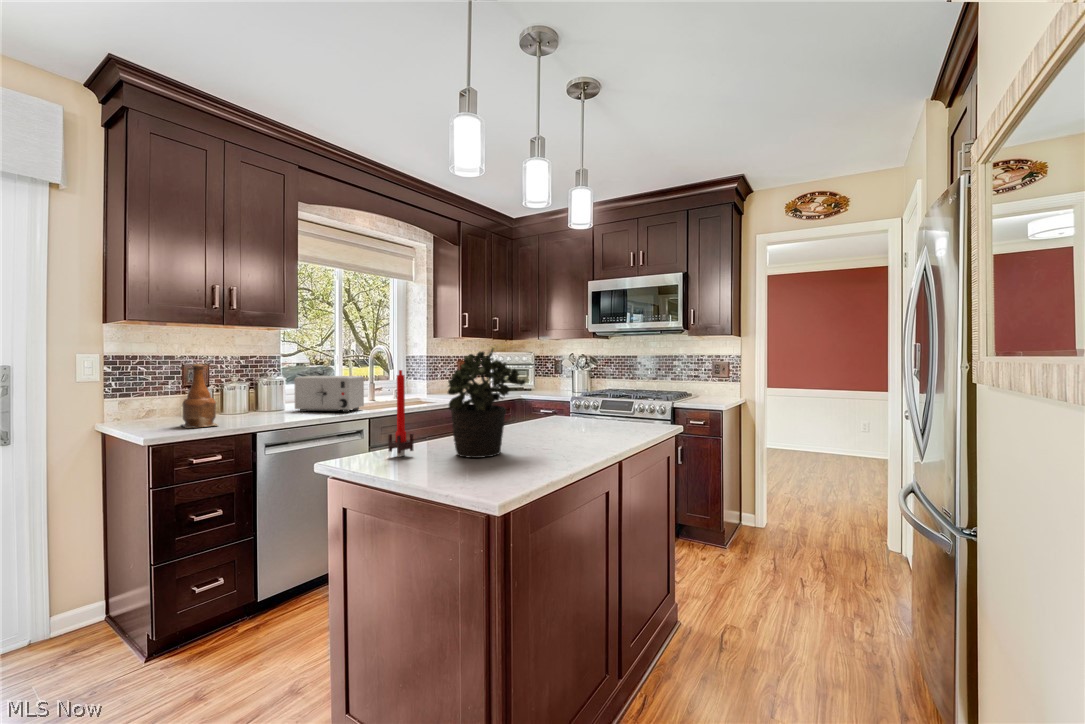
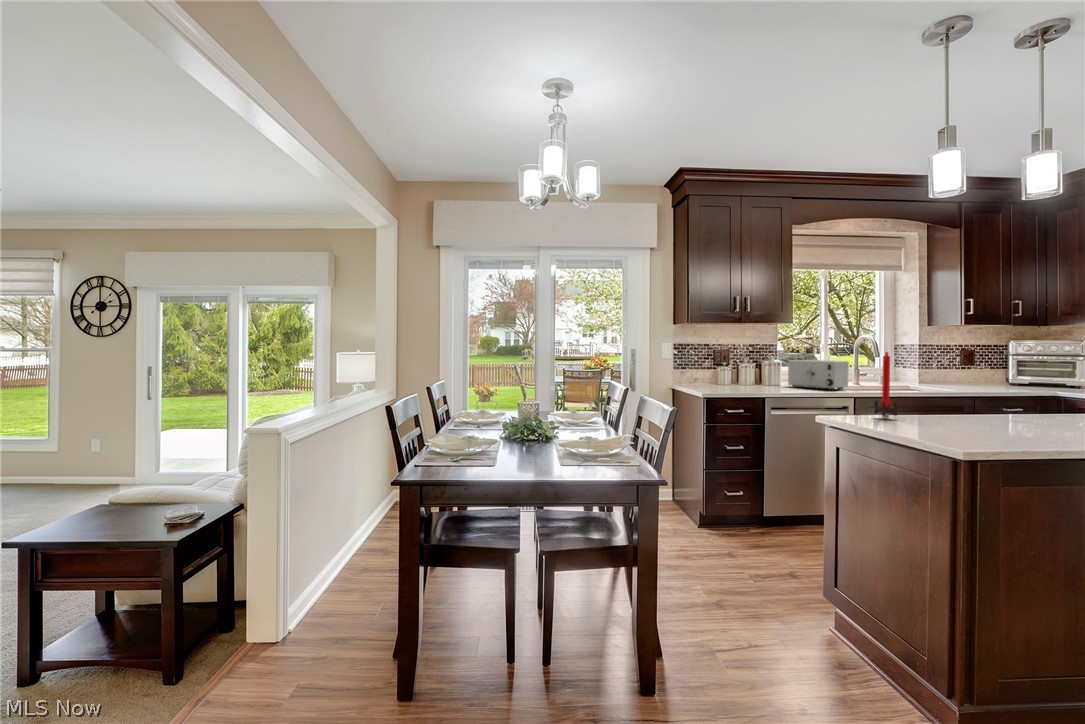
potted plant: present [448,348,525,458] -> none [932,333,1027,428]
bottle: present [182,364,218,428] -> none [716,349,740,390]

